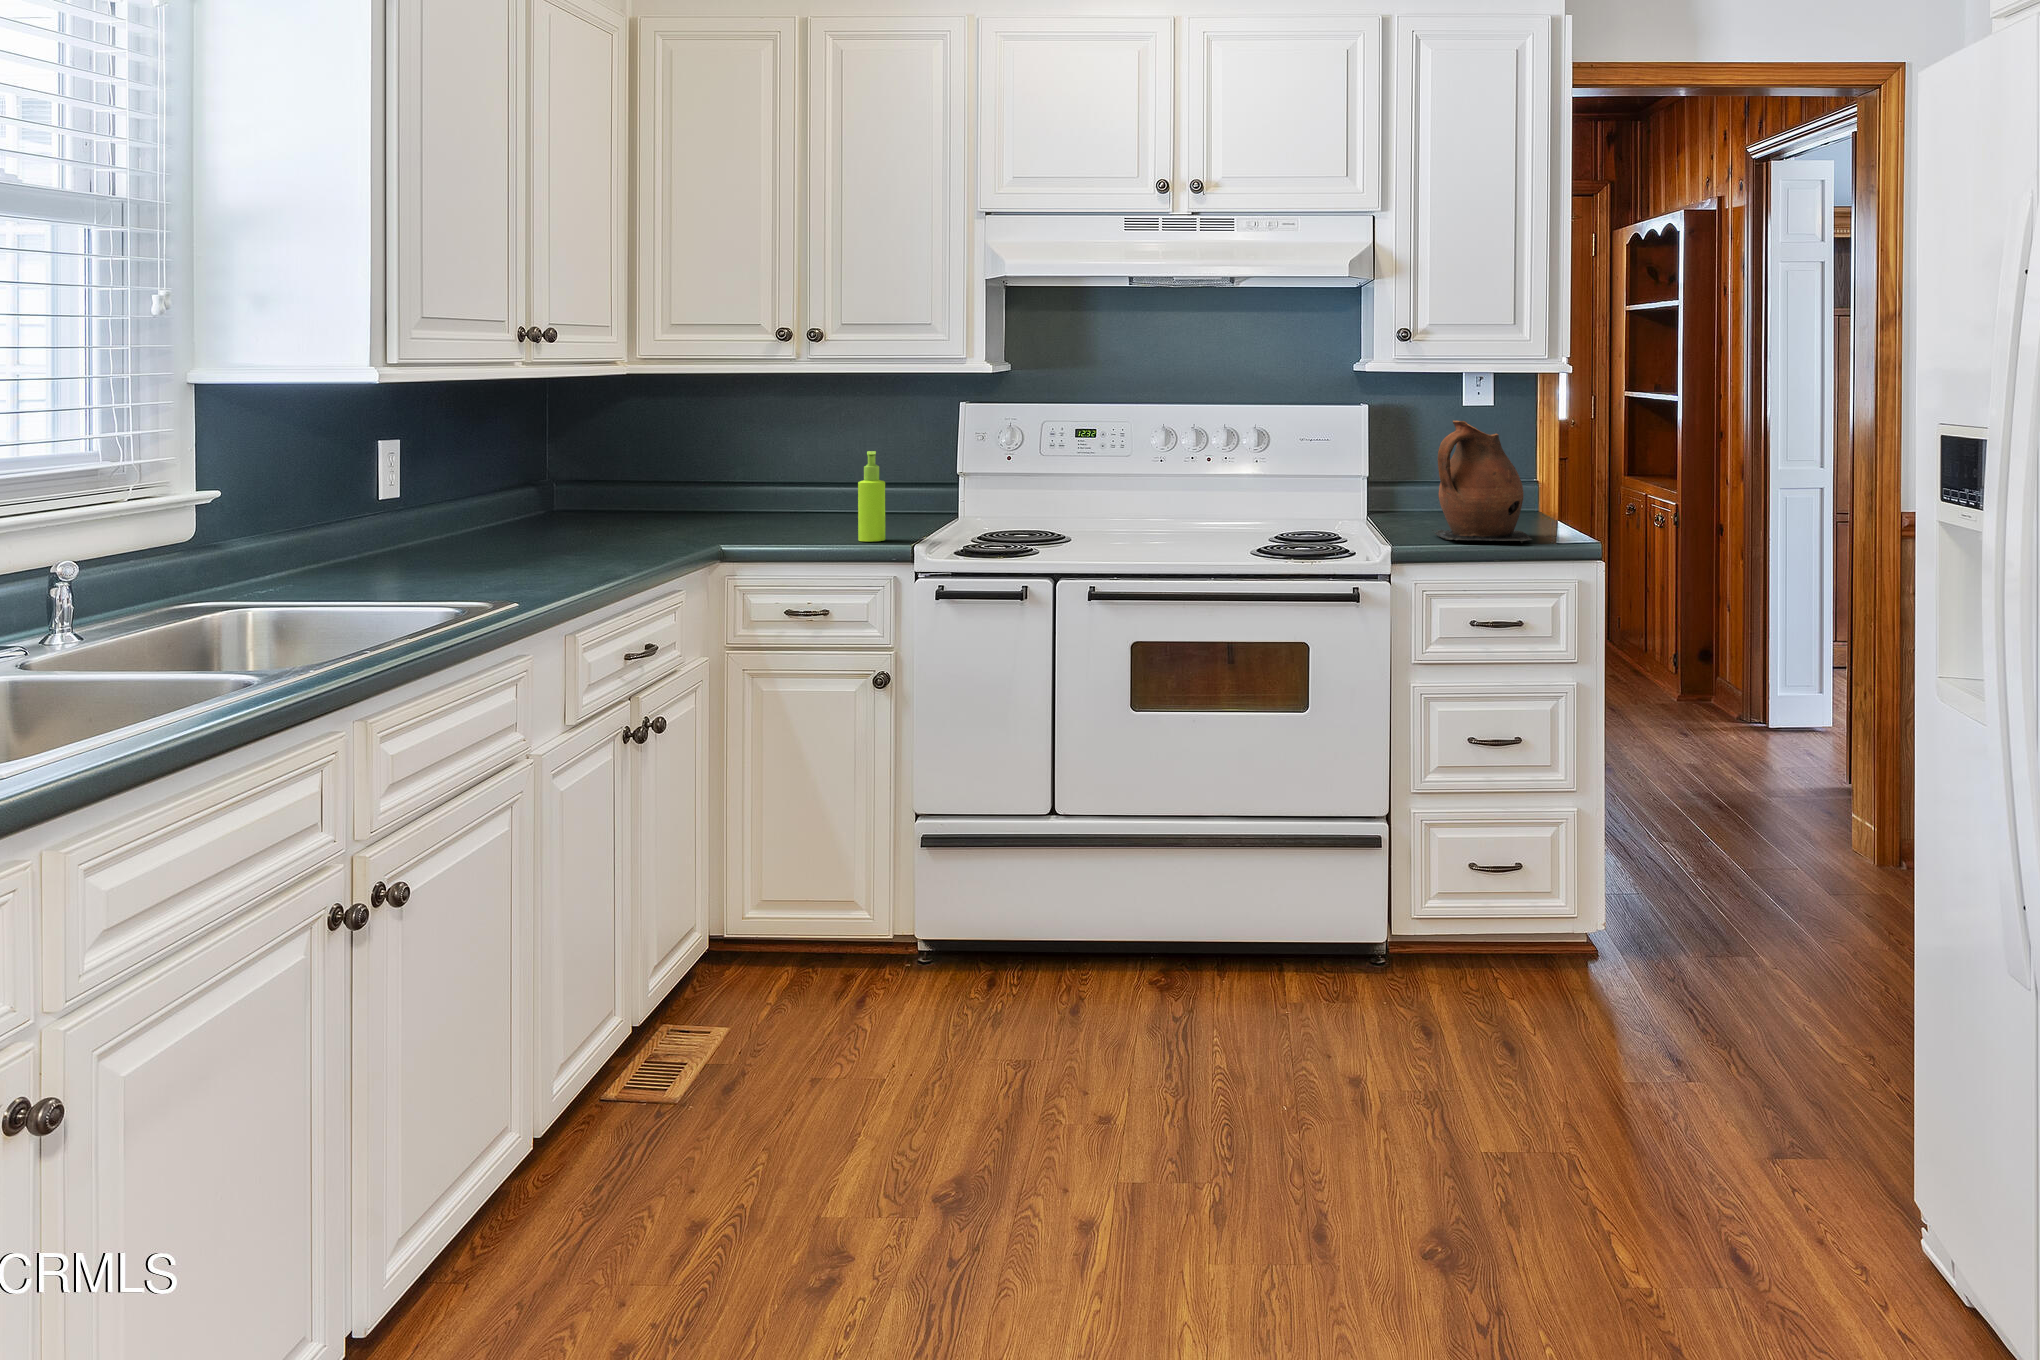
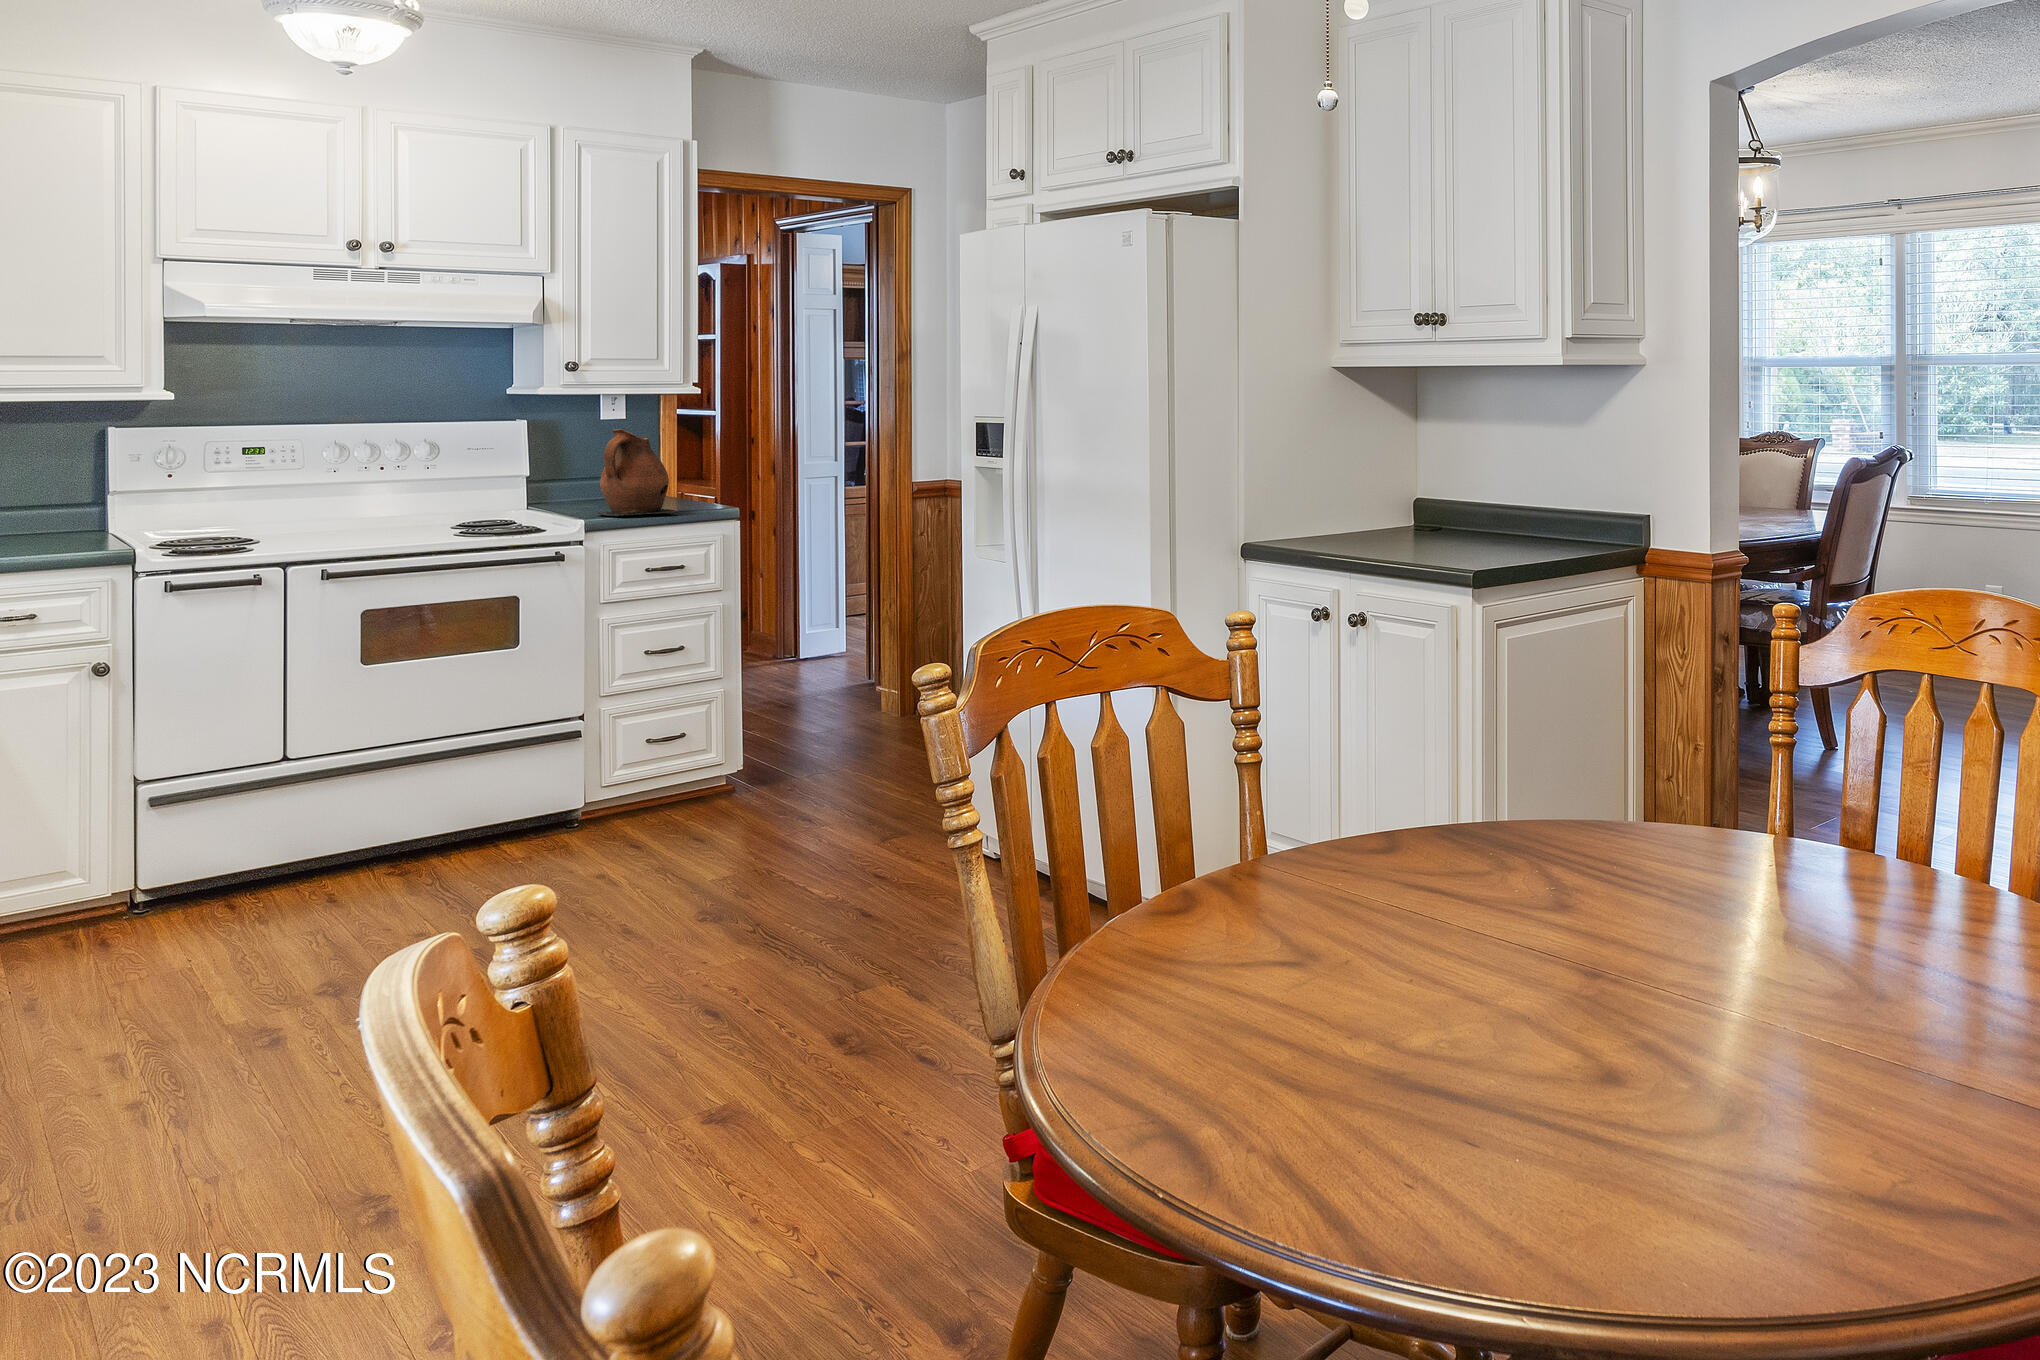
soap dispenser: present [858,451,885,542] -> none [50,470,83,551]

